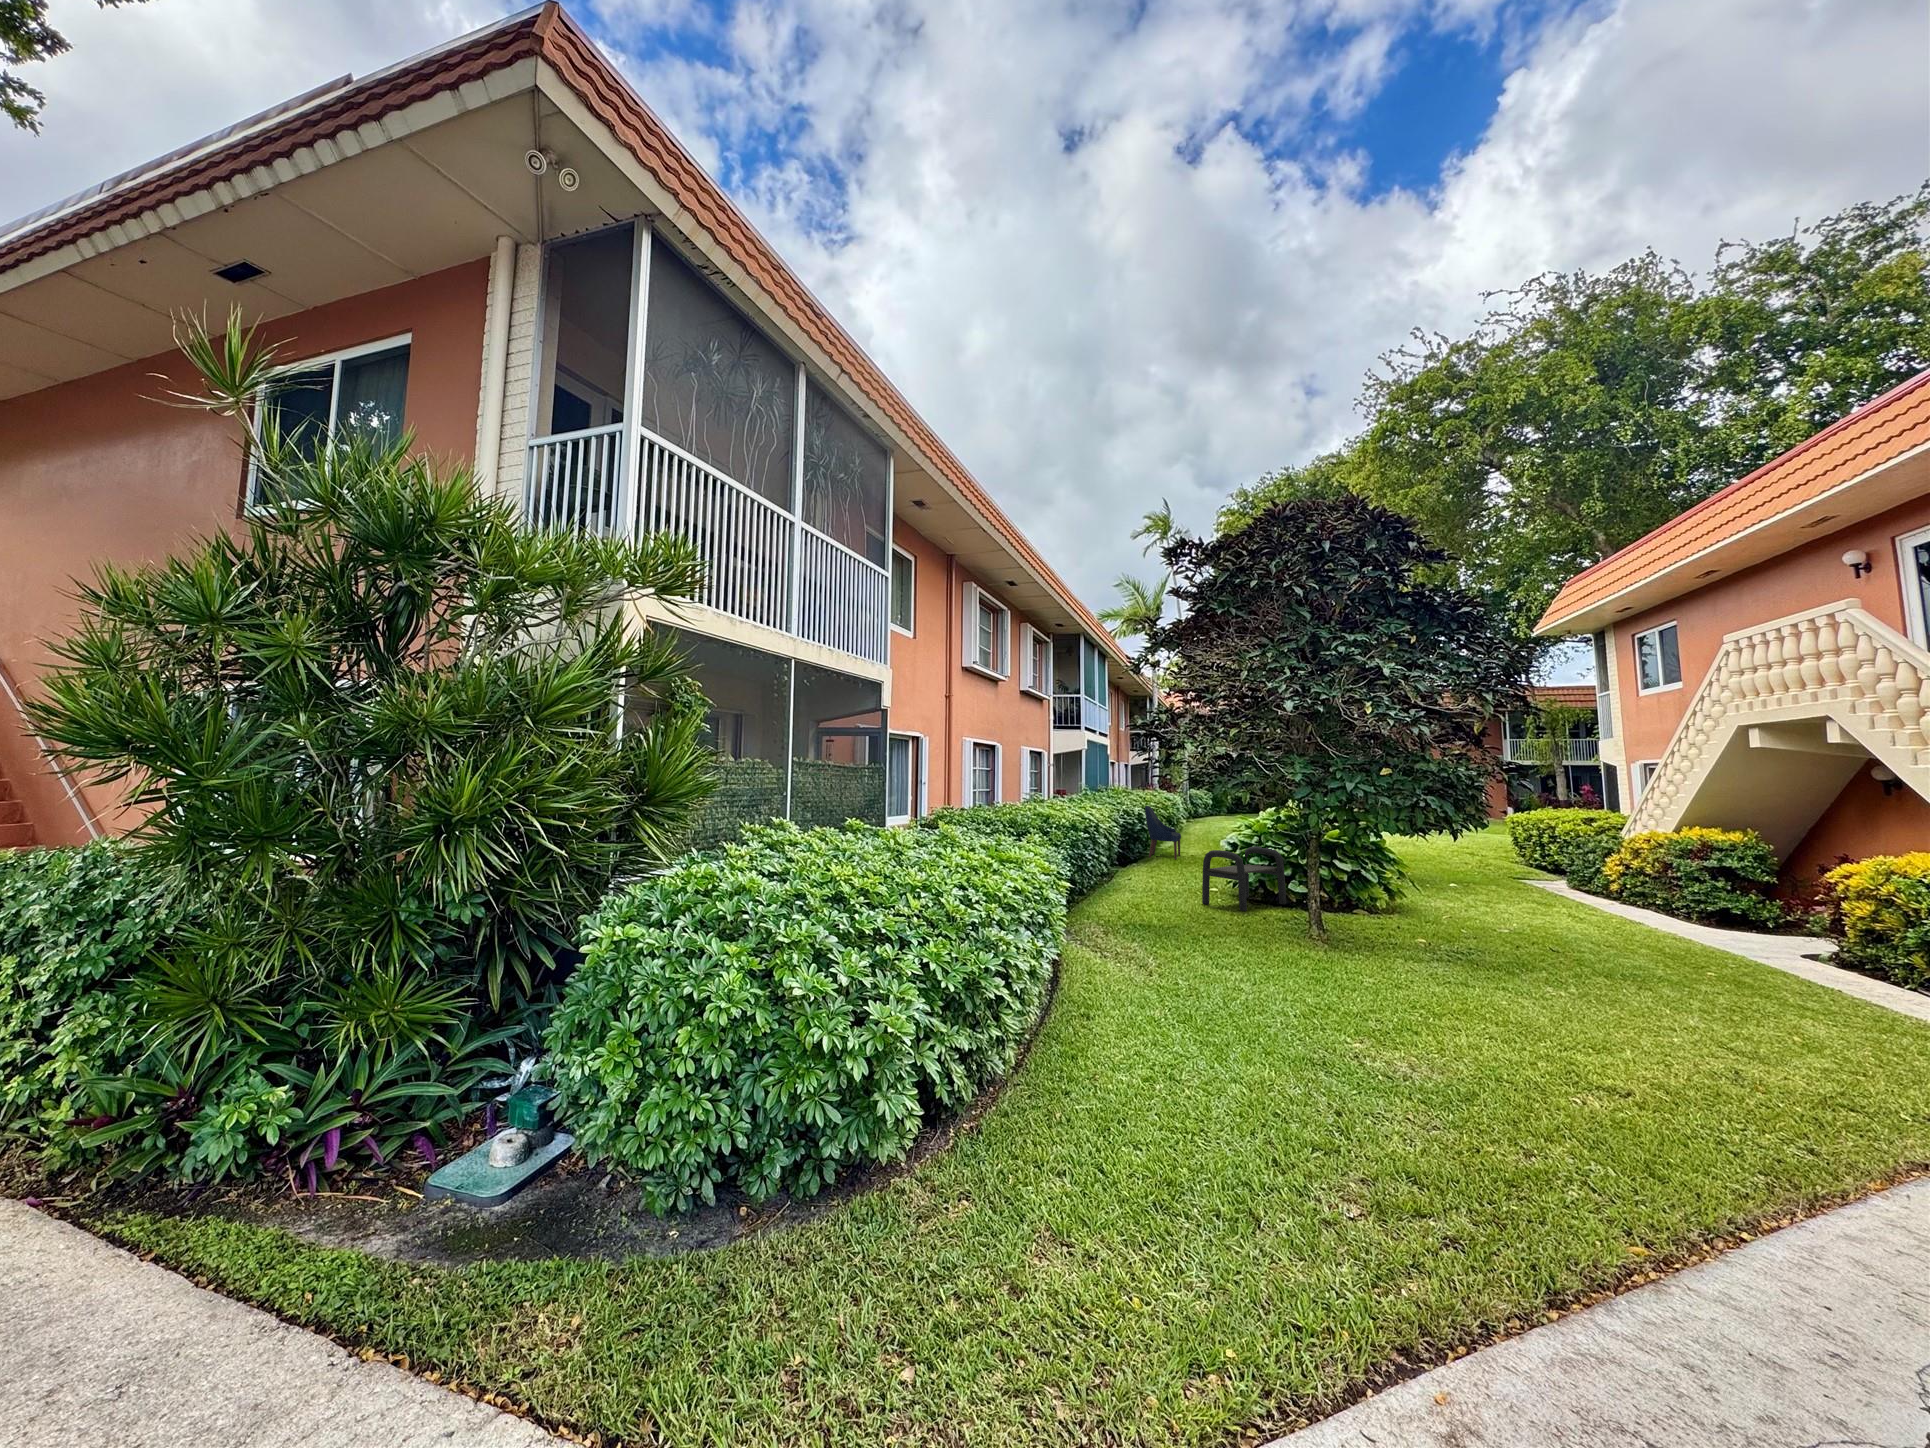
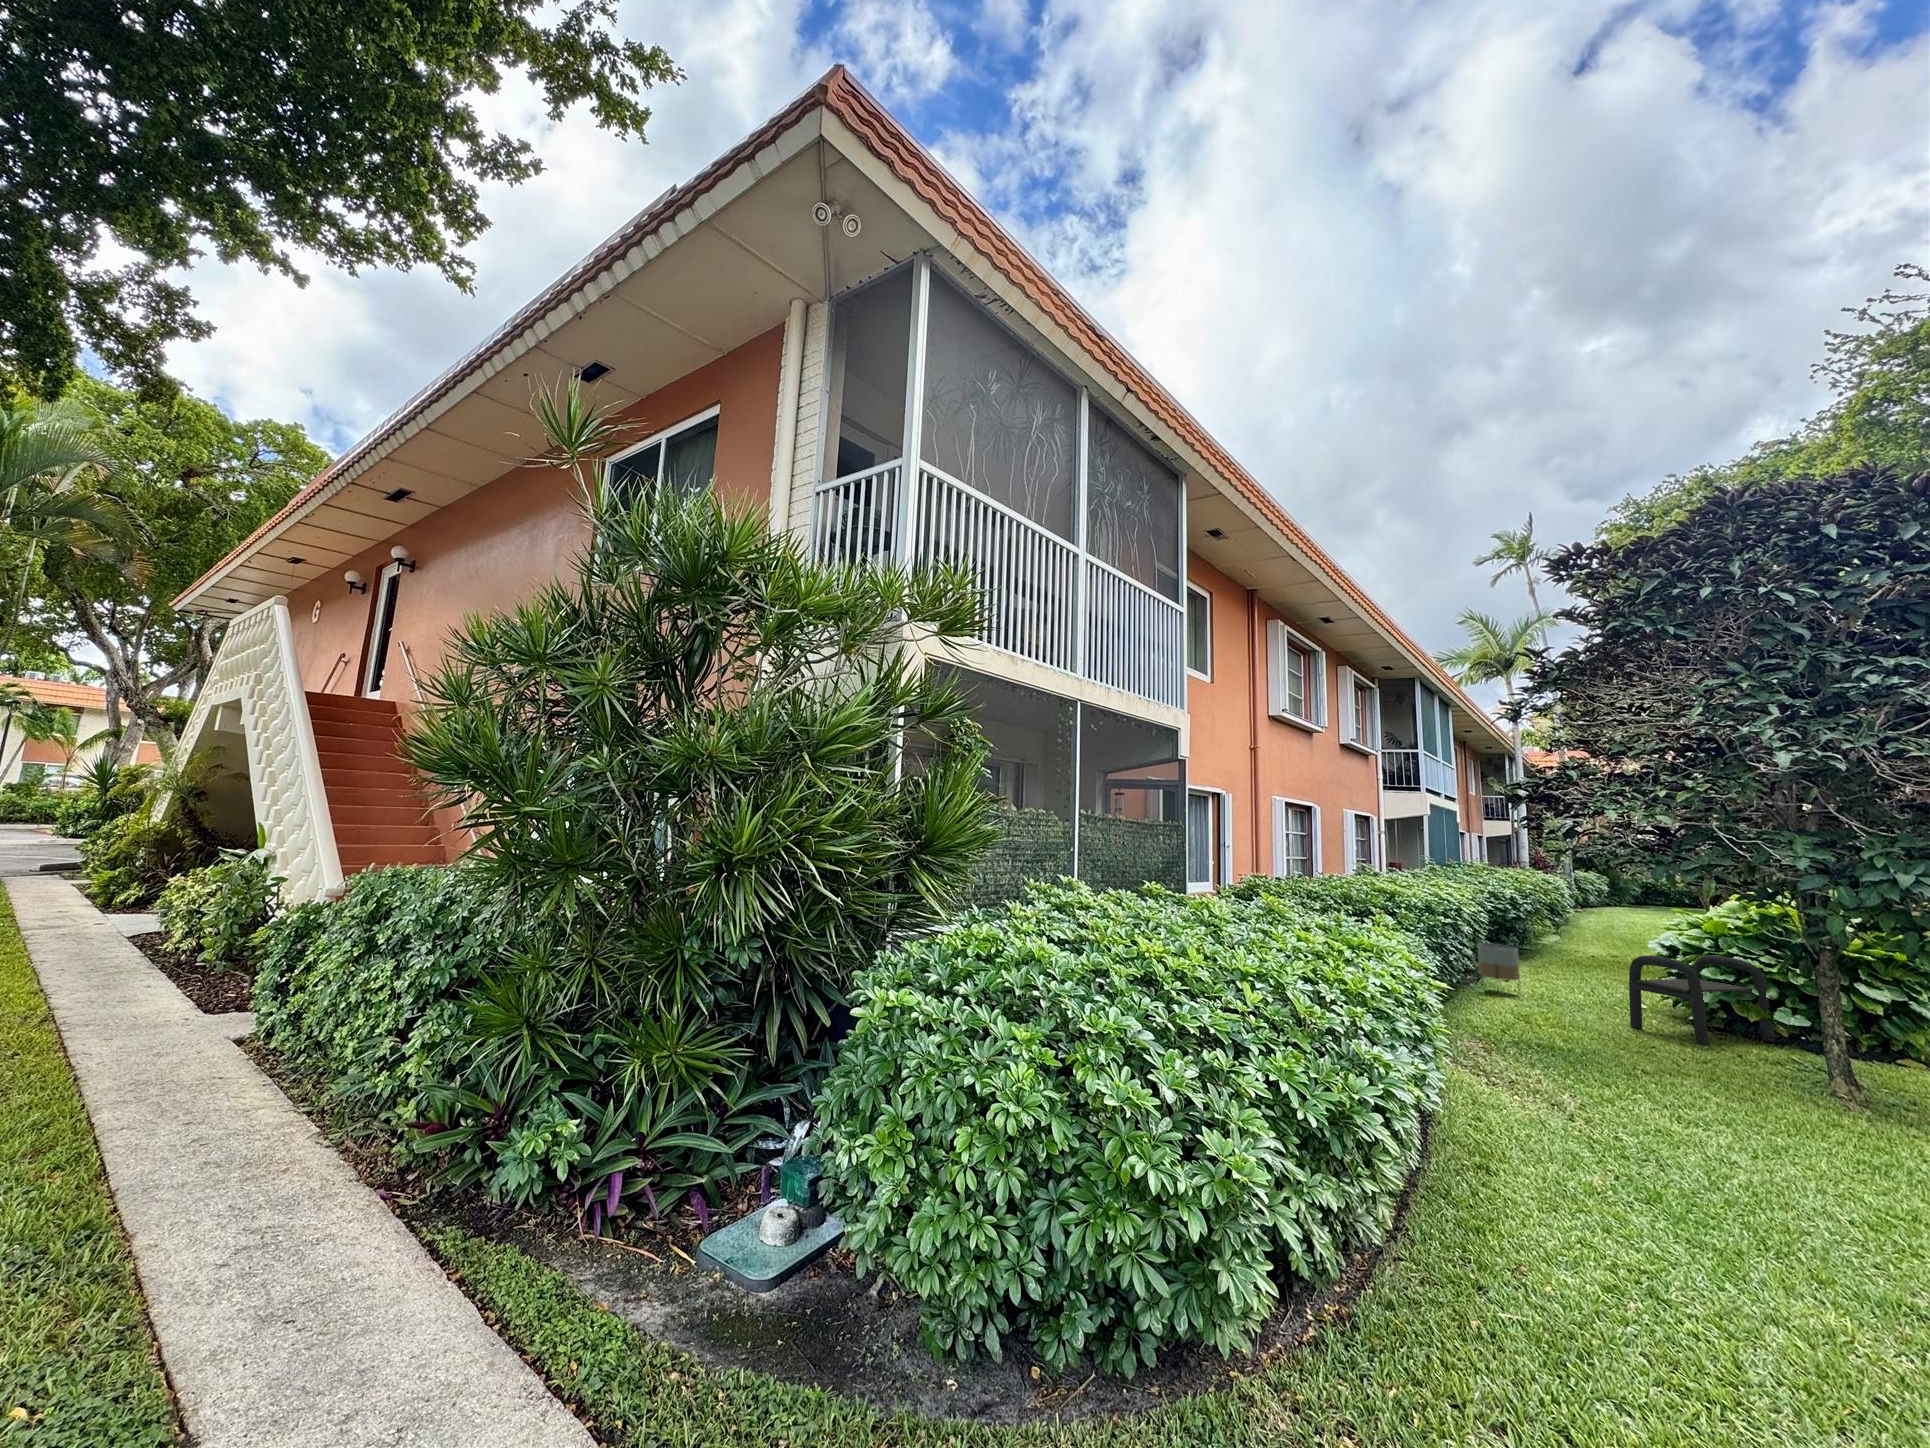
chair: present [1145,806,1181,860] -> none [1521,889,1577,962]
planter: none [1109,850,1136,890] -> present [1478,943,1520,995]

